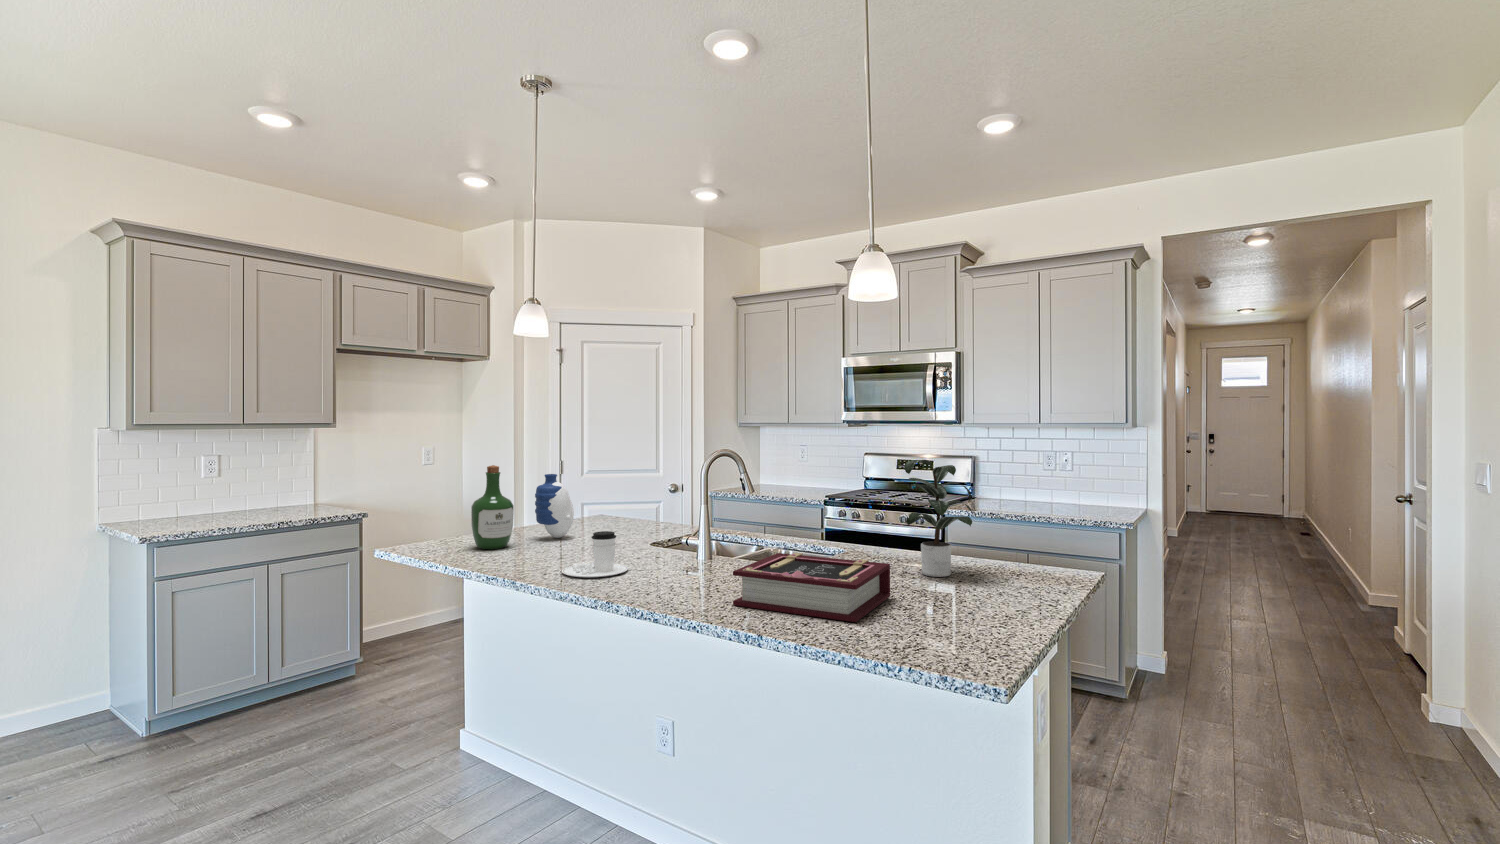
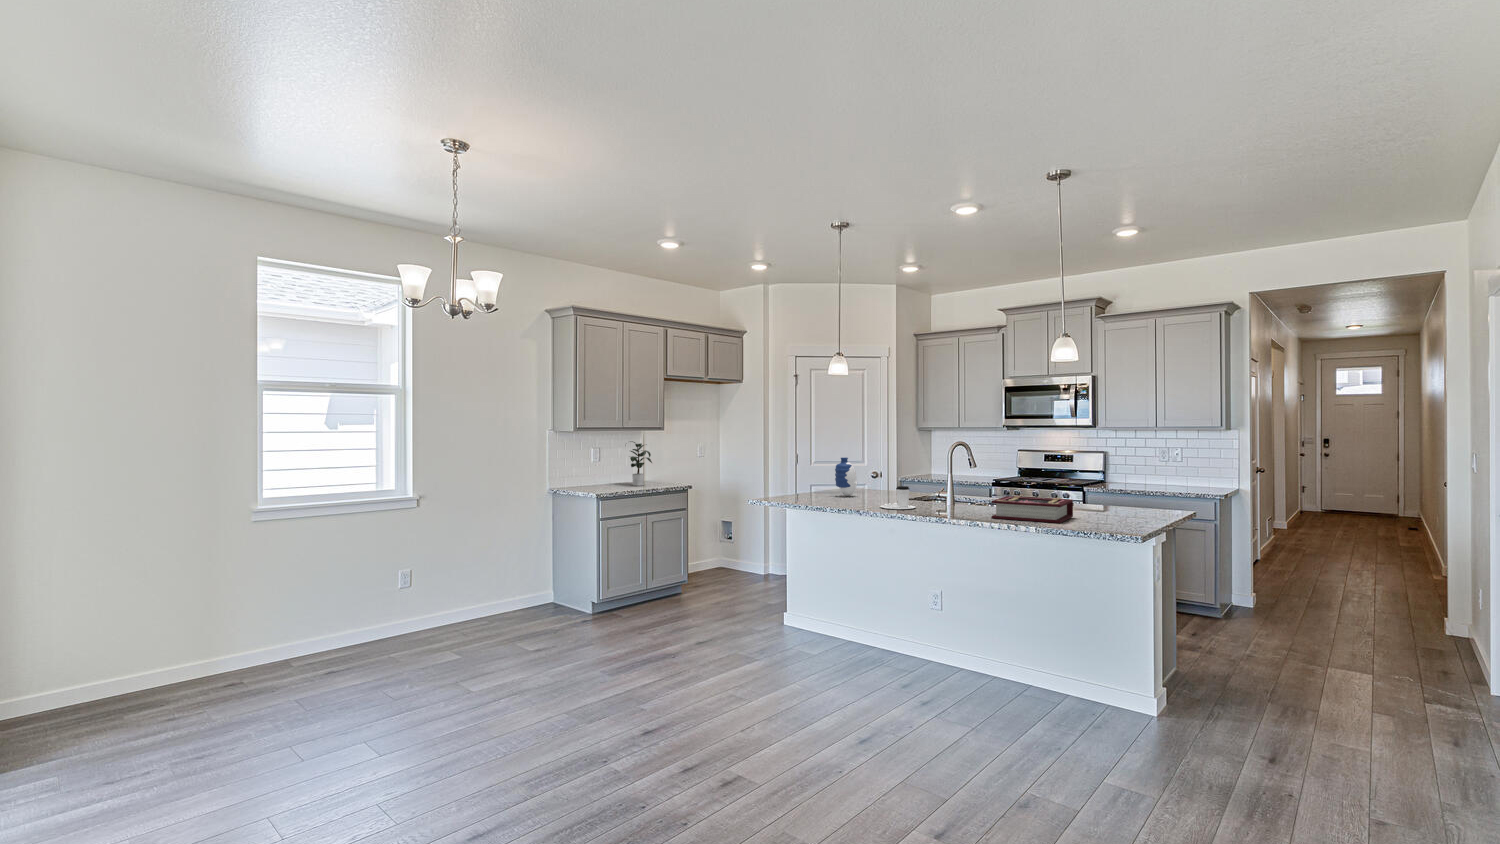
potted plant: present [904,460,974,577] -> present [630,441,652,486]
wine bottle: present [471,465,514,549] -> none [806,451,830,500]

